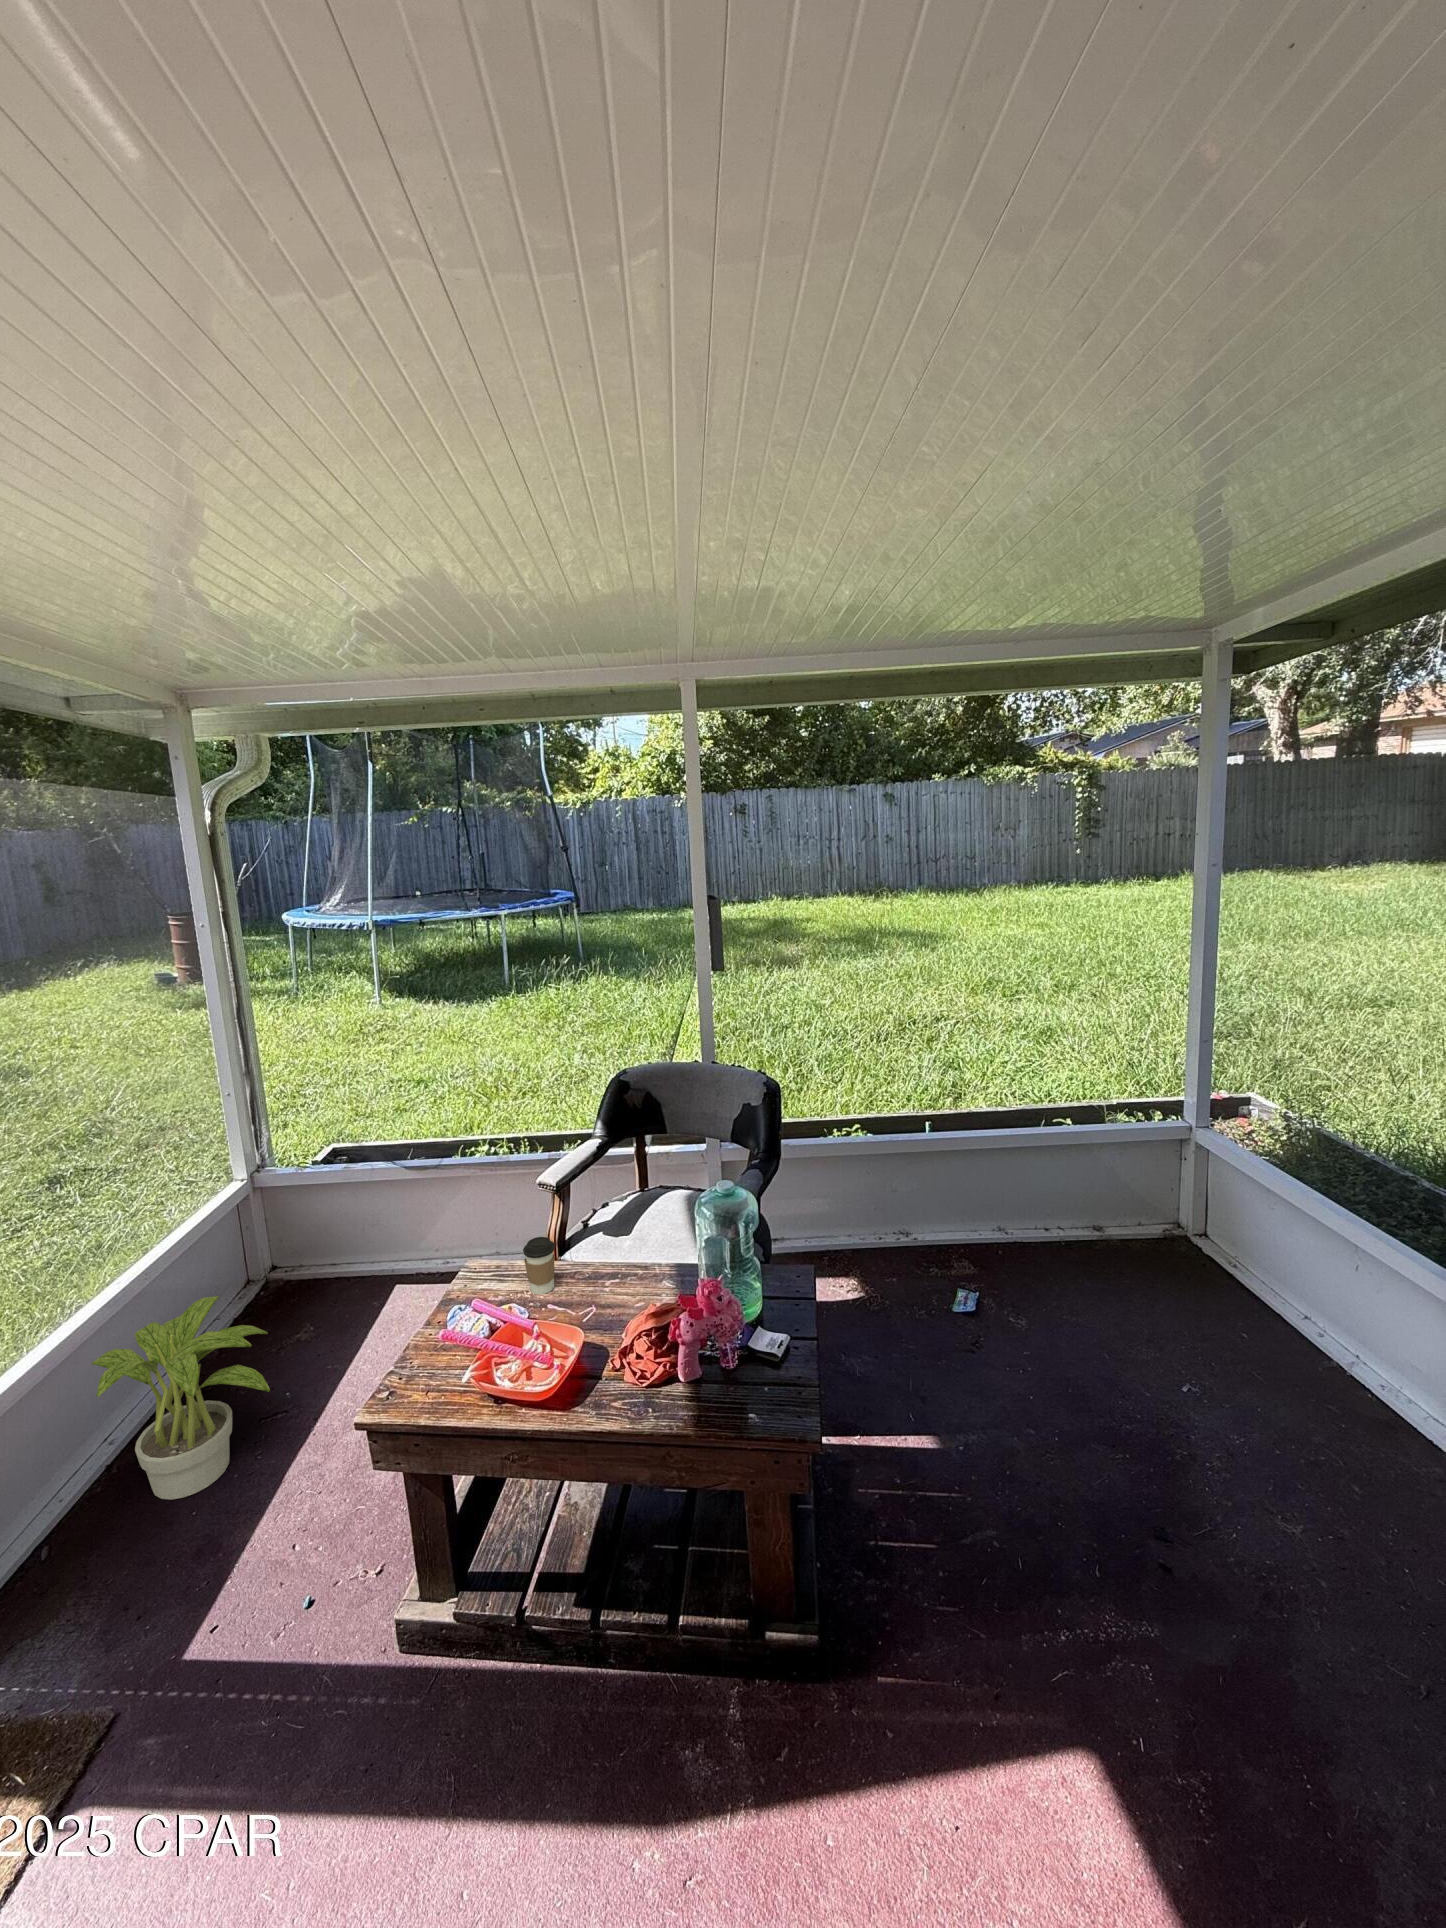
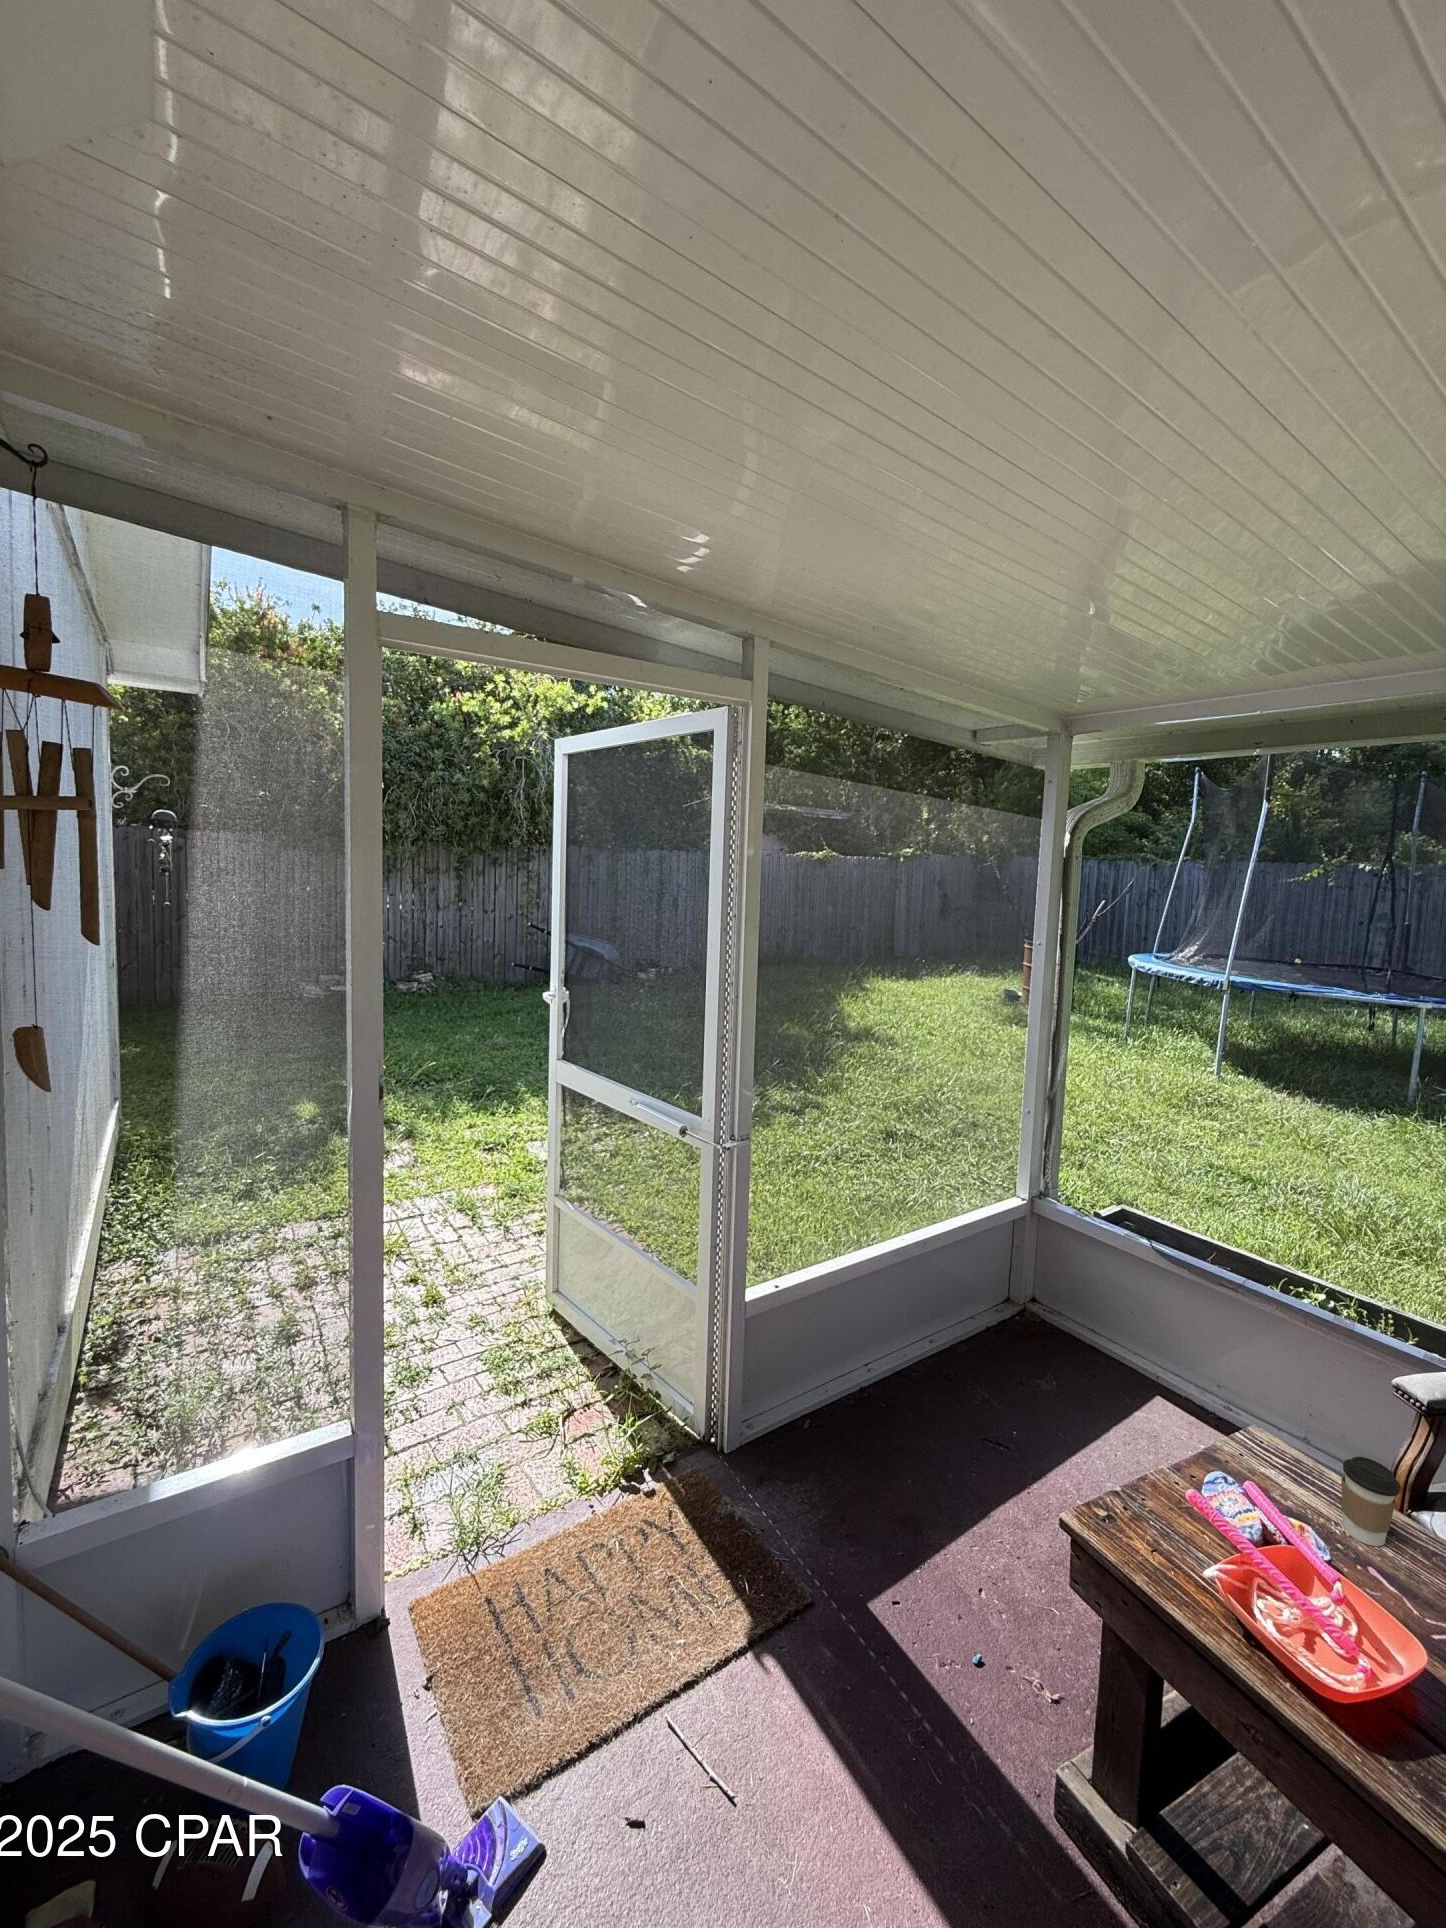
potted plant: present [91,1296,270,1500] -> none [864,1289,1011,1465]

